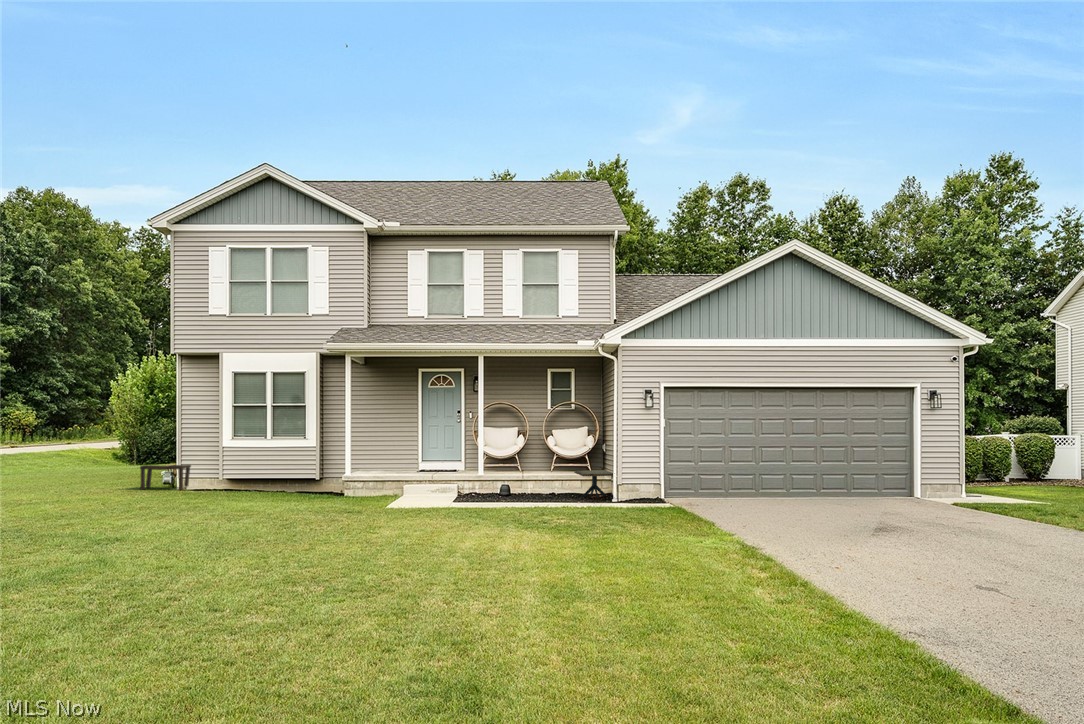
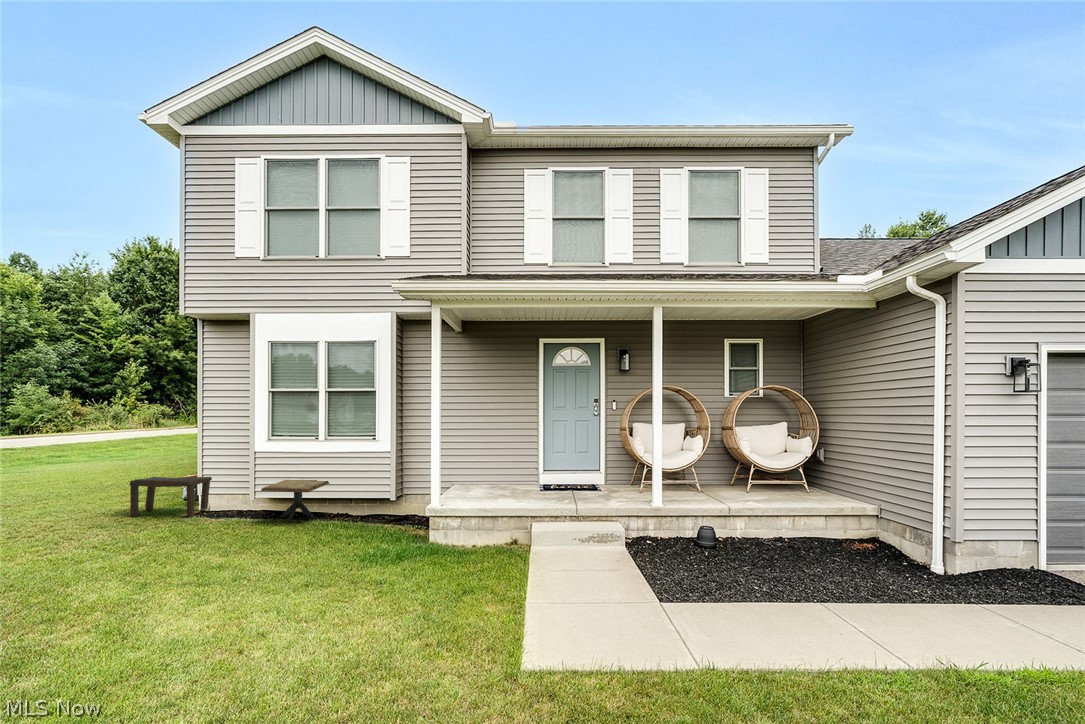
side table: present [574,470,613,498] -> present [261,478,329,523]

